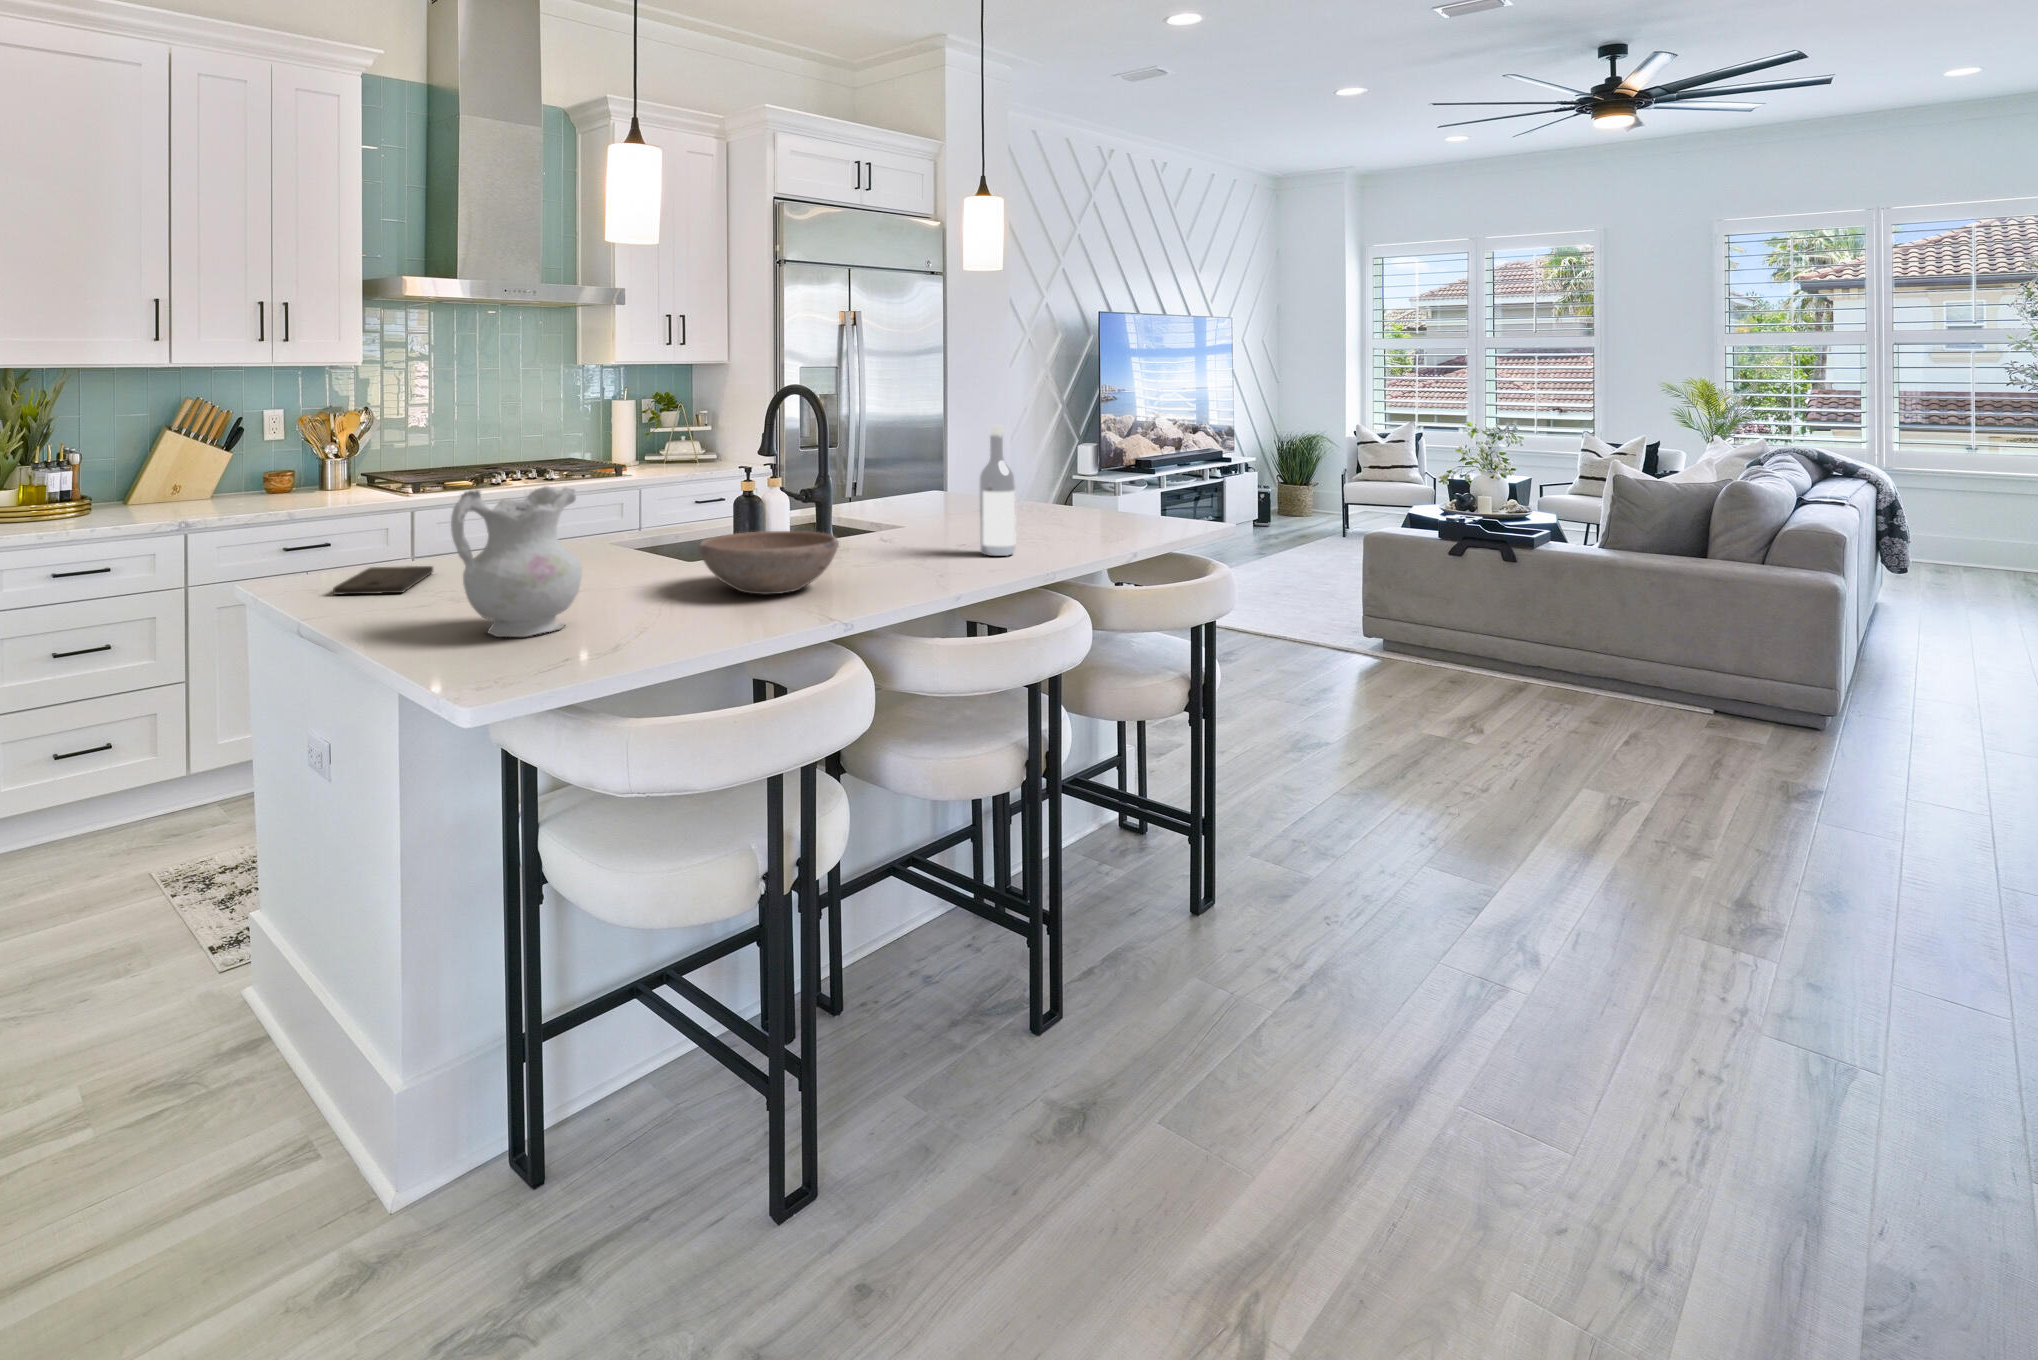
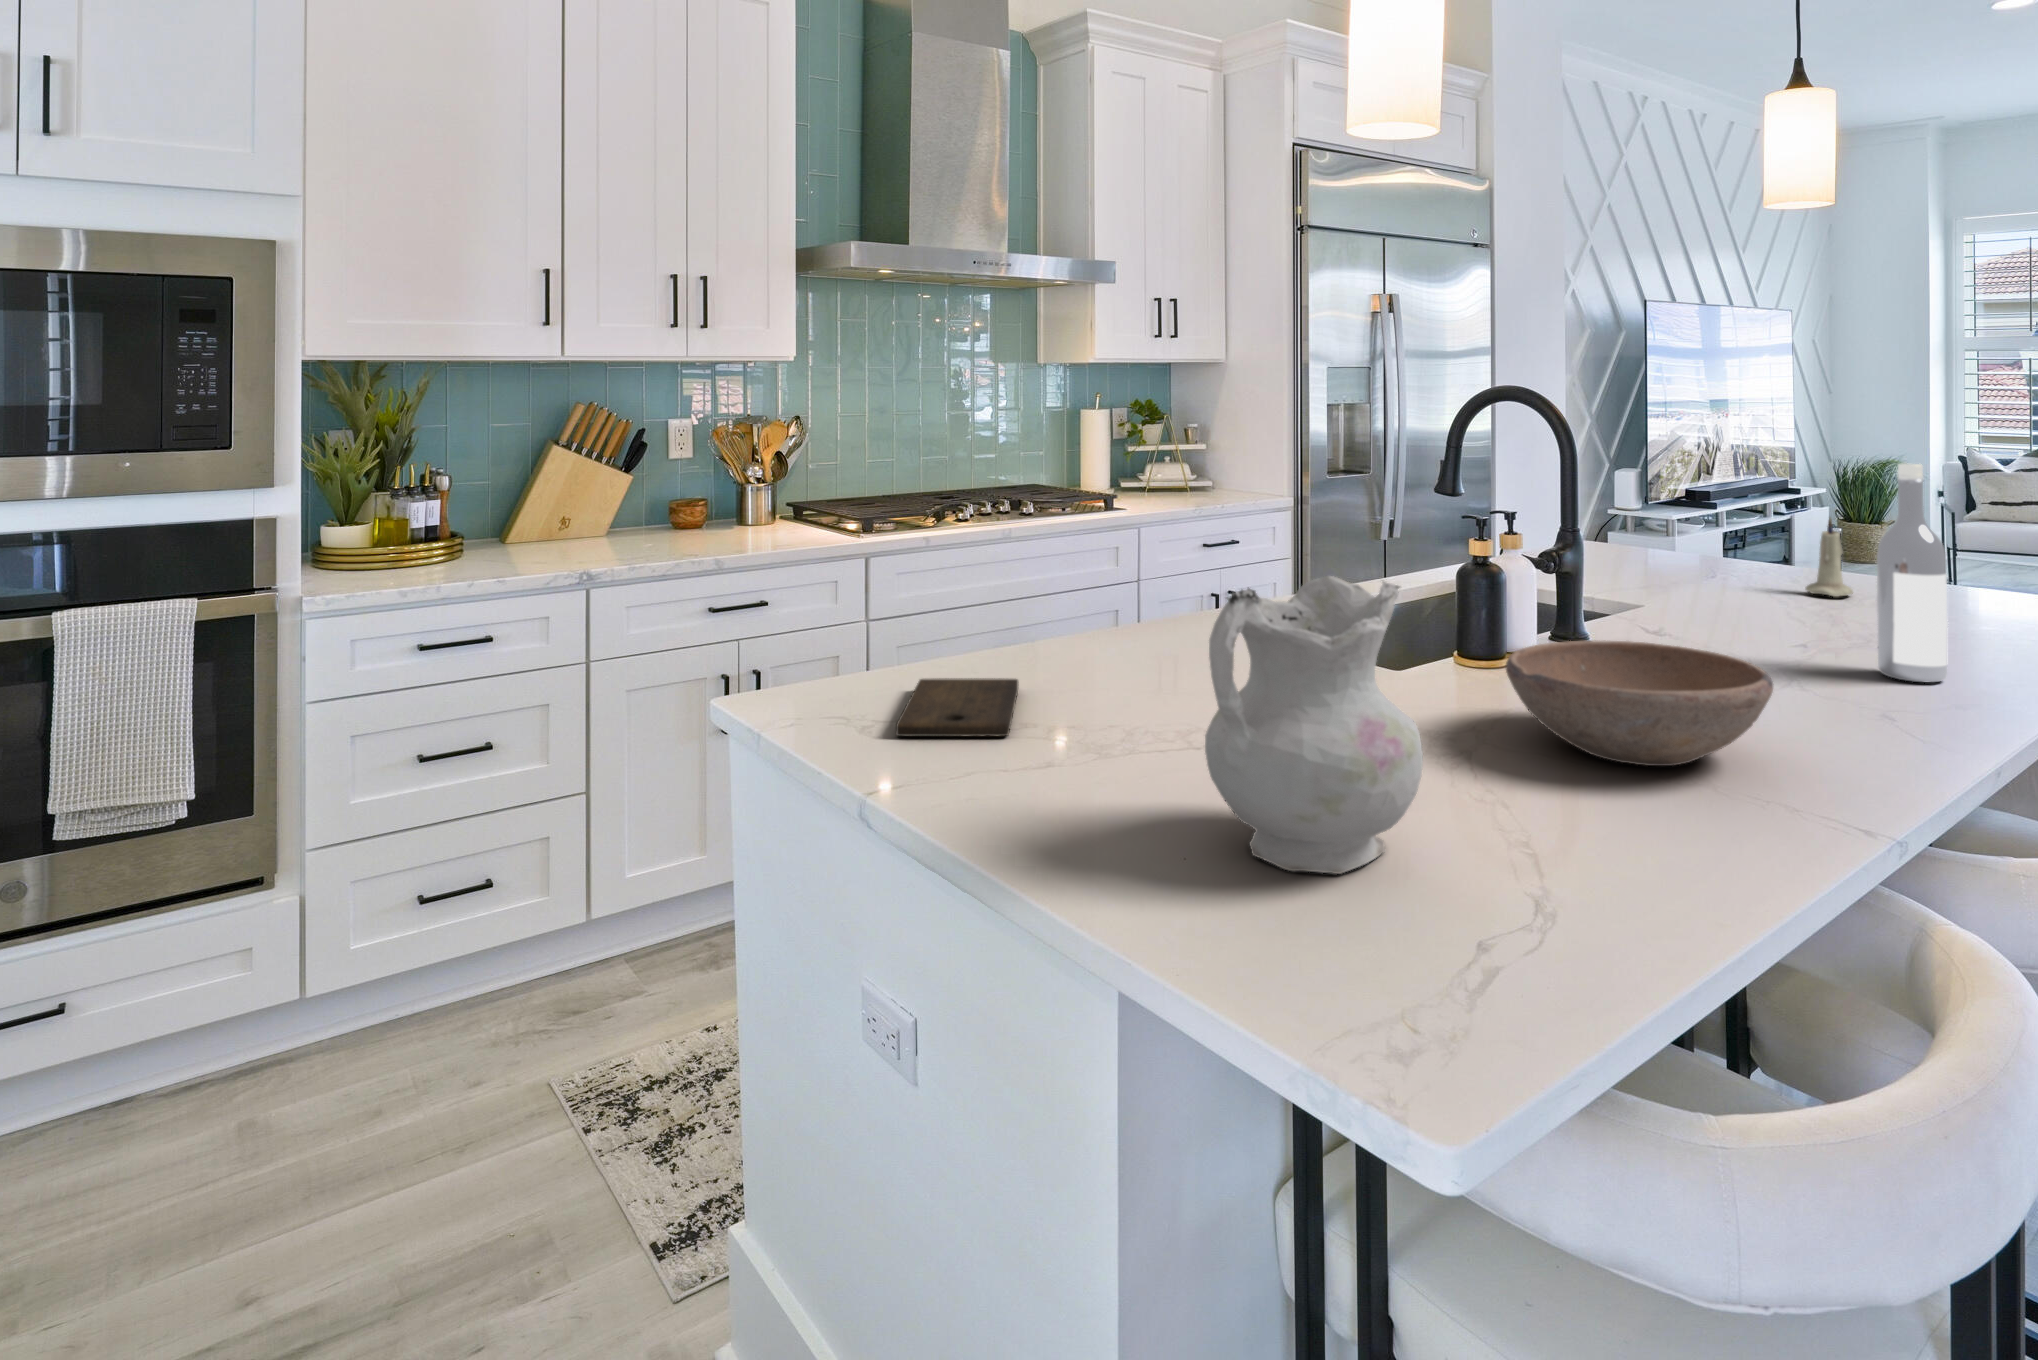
candle: none [1023,464,1052,516] -> present [1806,518,1853,597]

